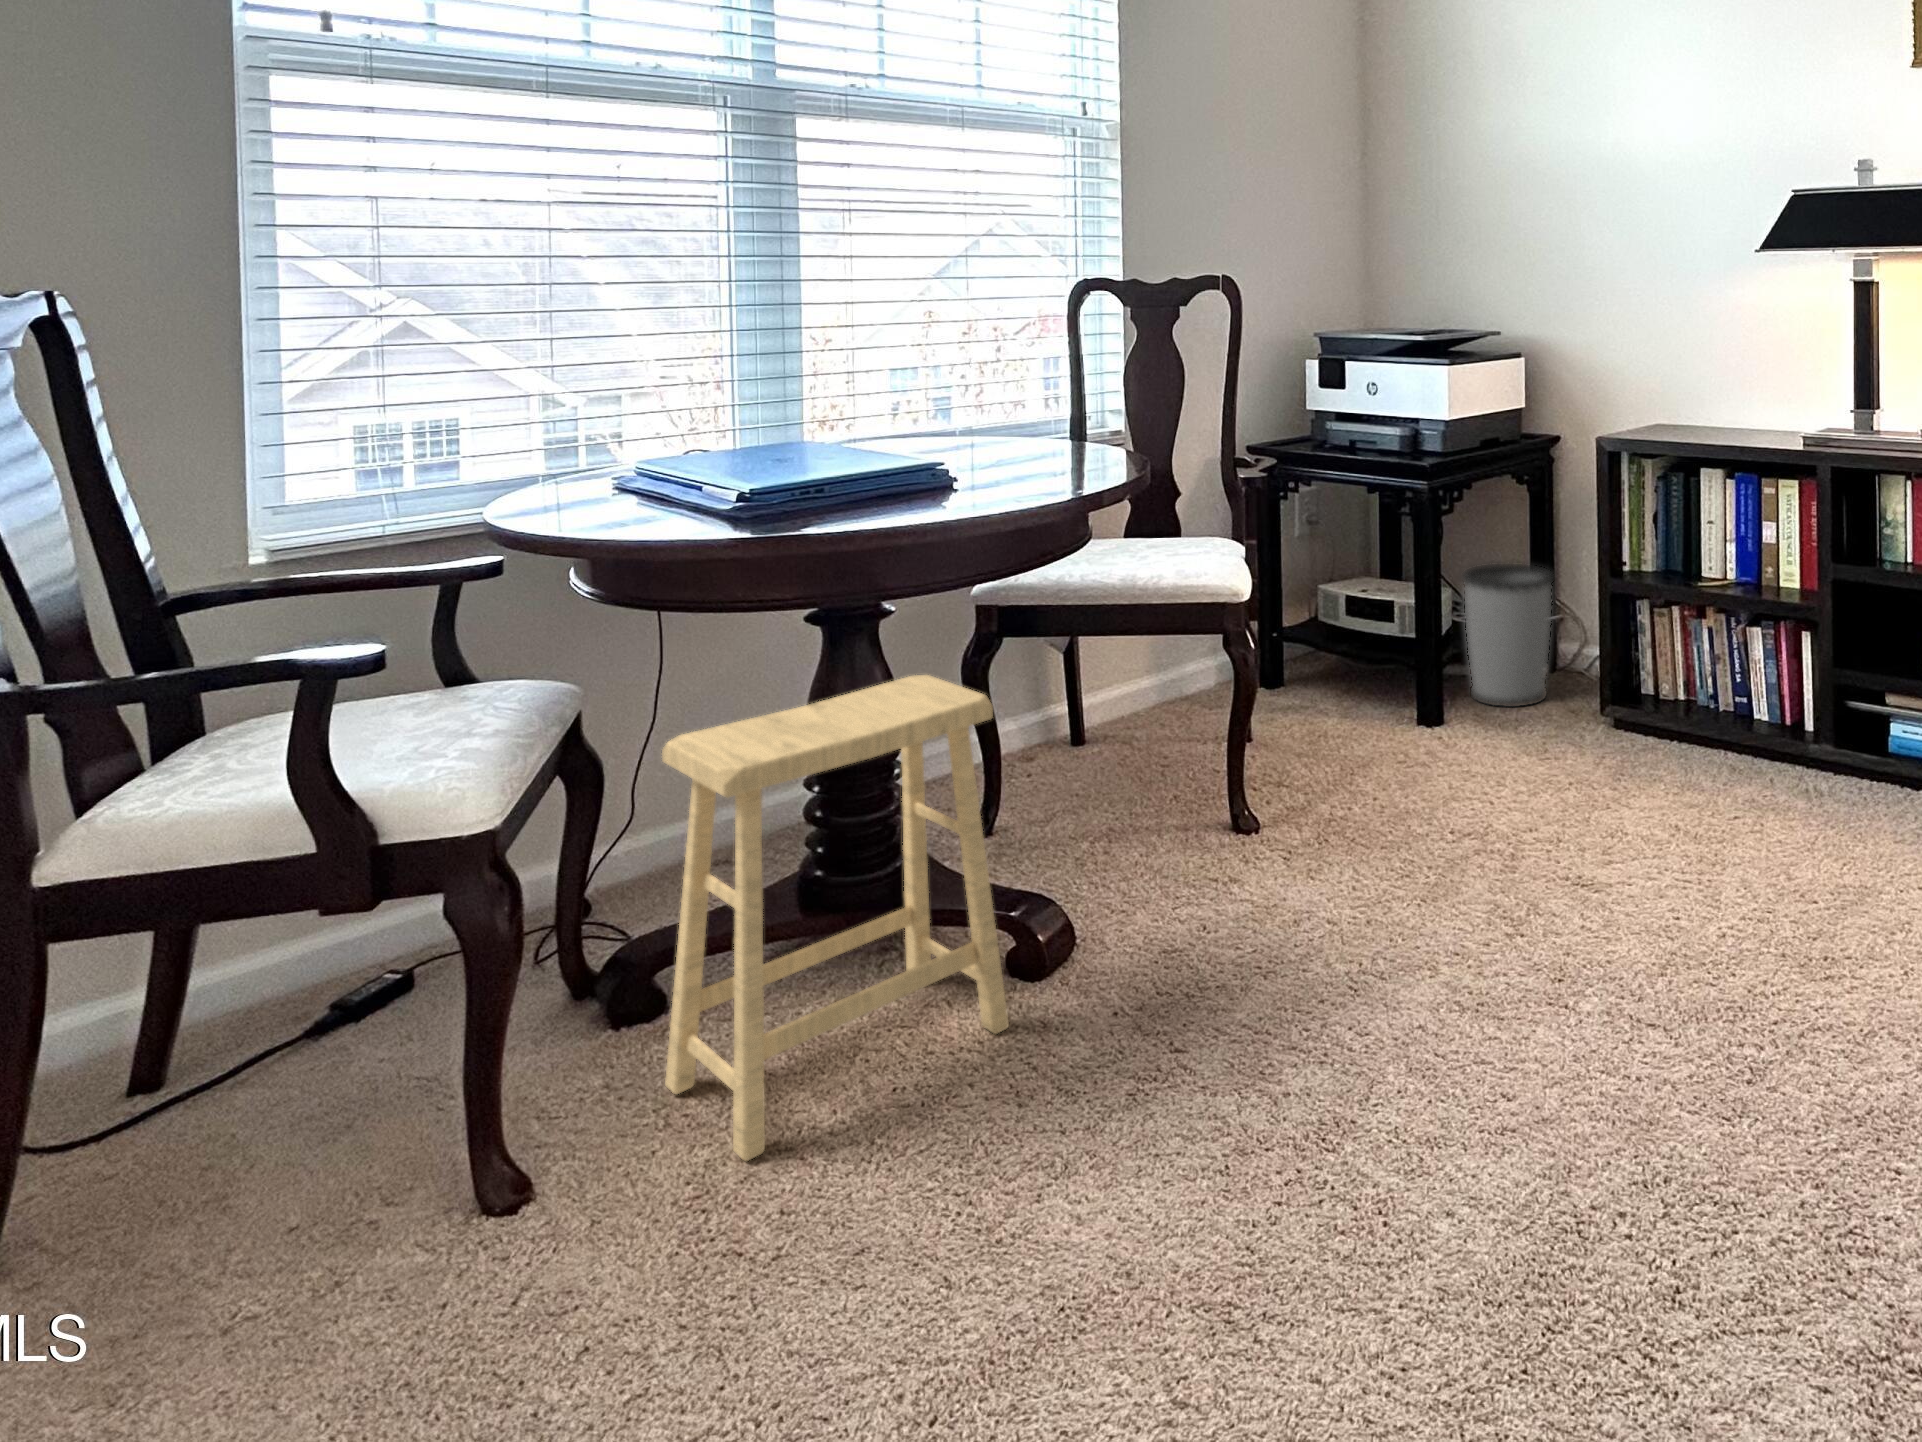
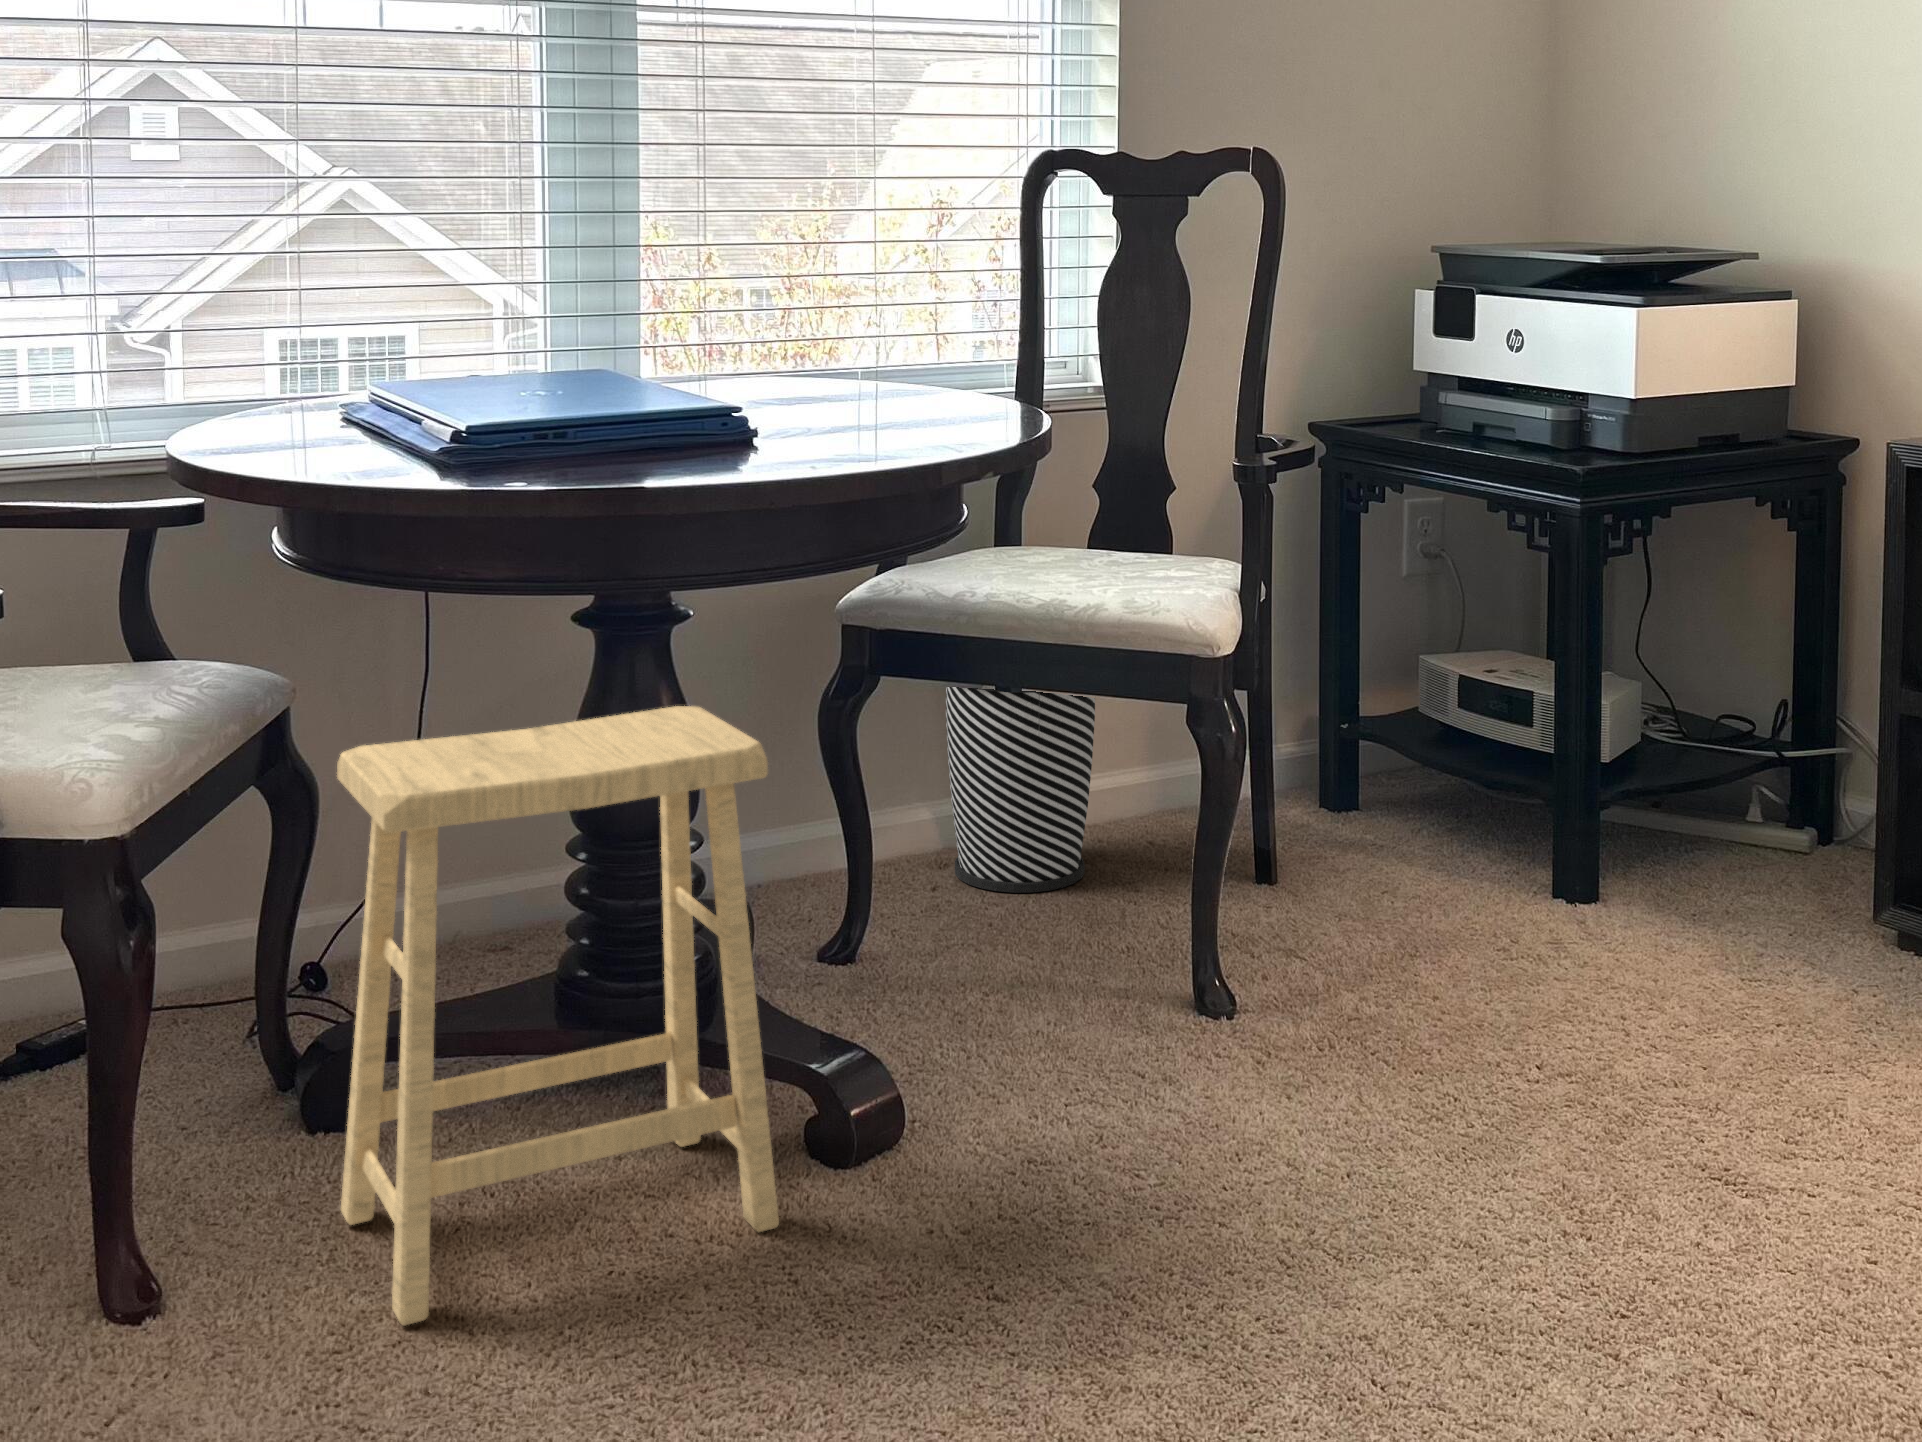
wastebasket: present [1462,564,1553,707] -> present [946,687,1095,893]

